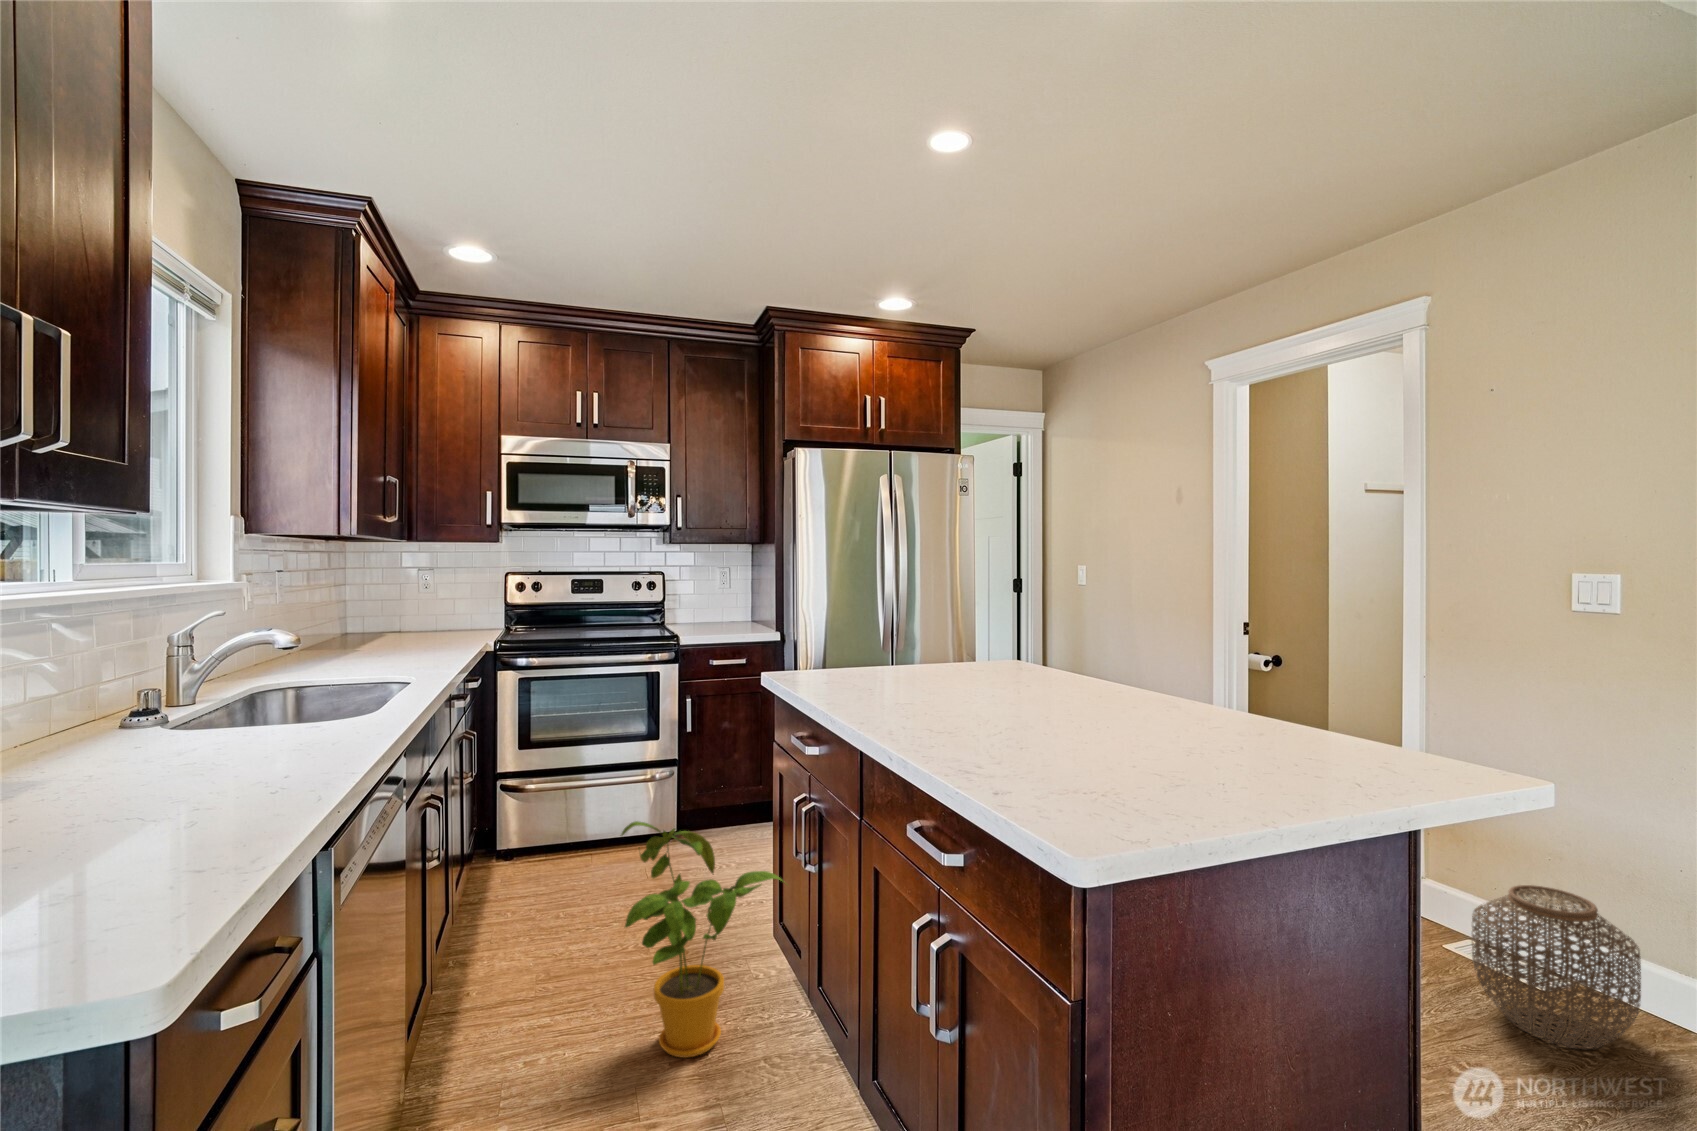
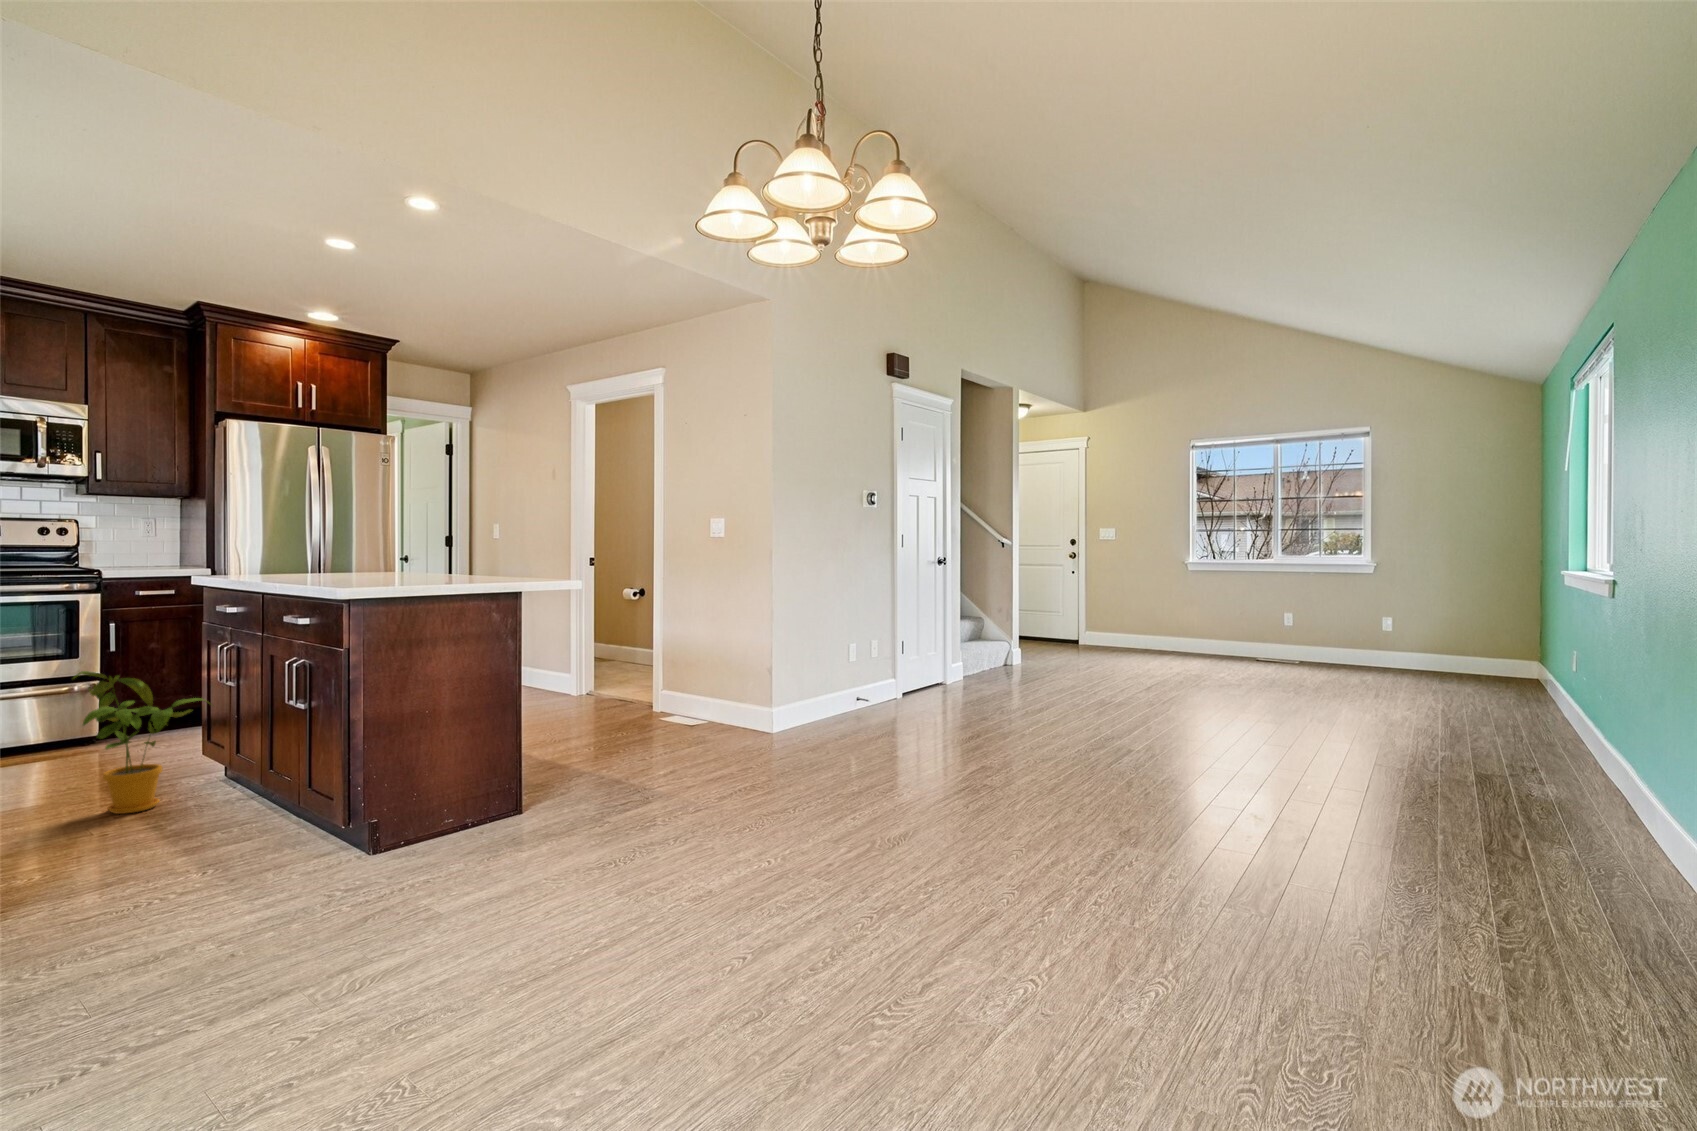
woven basket: present [1472,885,1641,1049] -> none [642,674,704,743]

